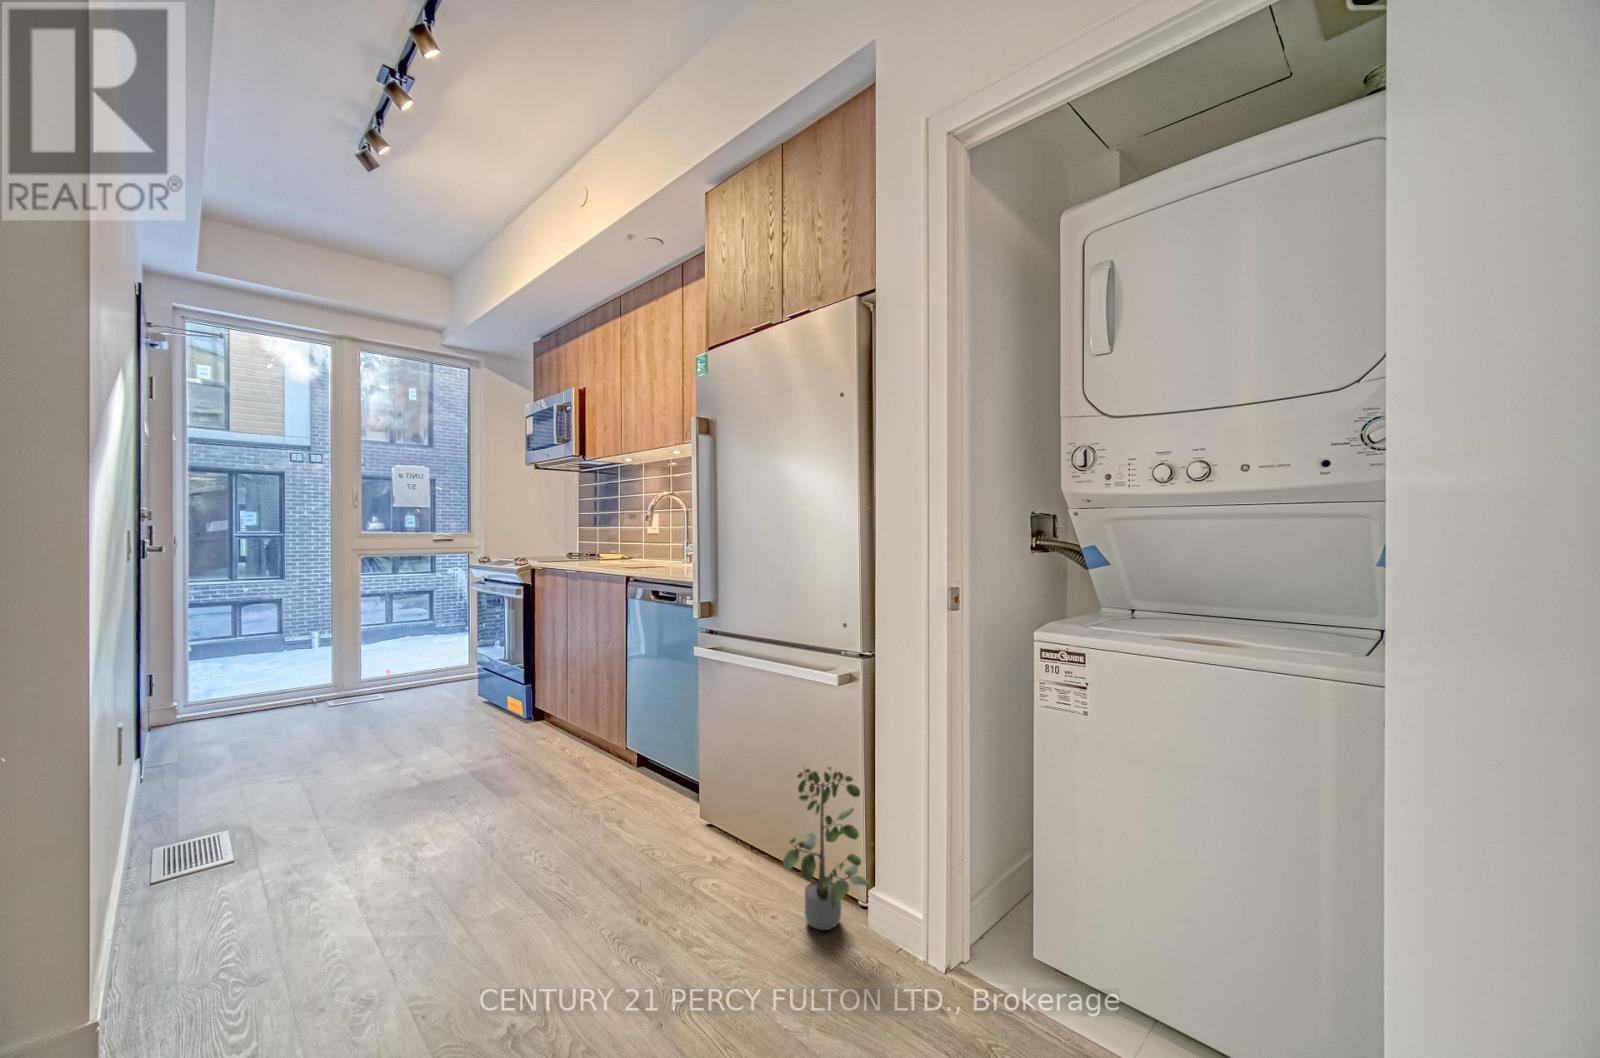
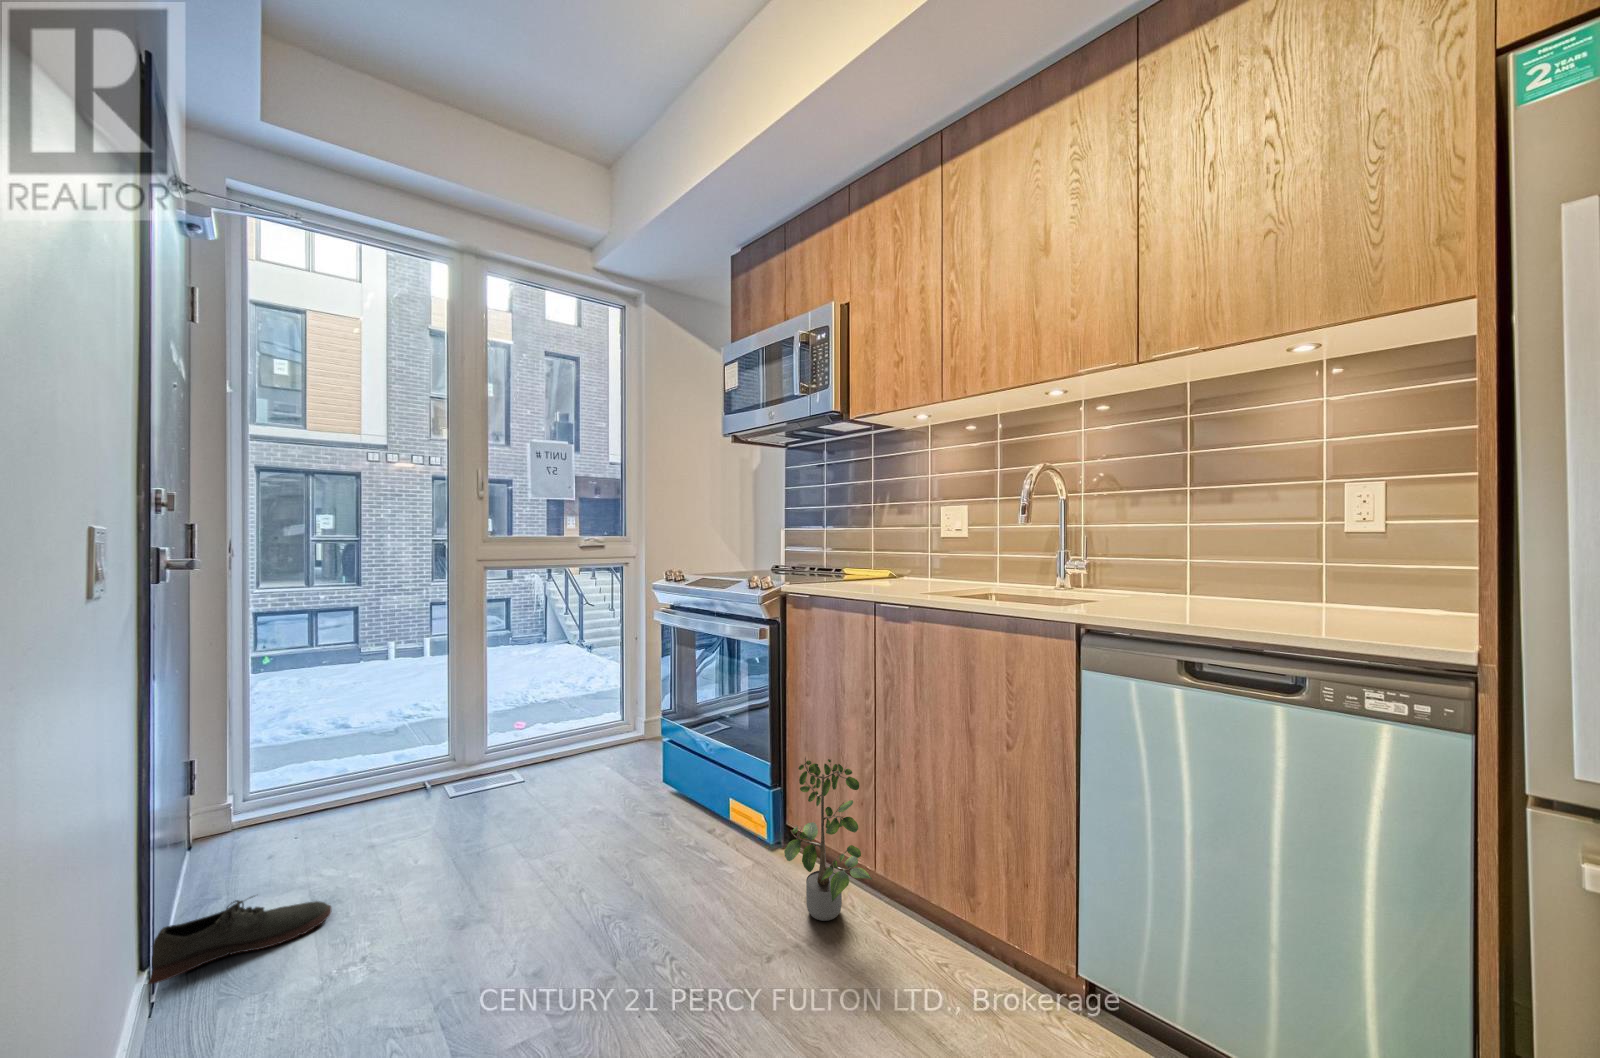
shoe: none [129,904,312,989] -> present [148,897,332,984]

